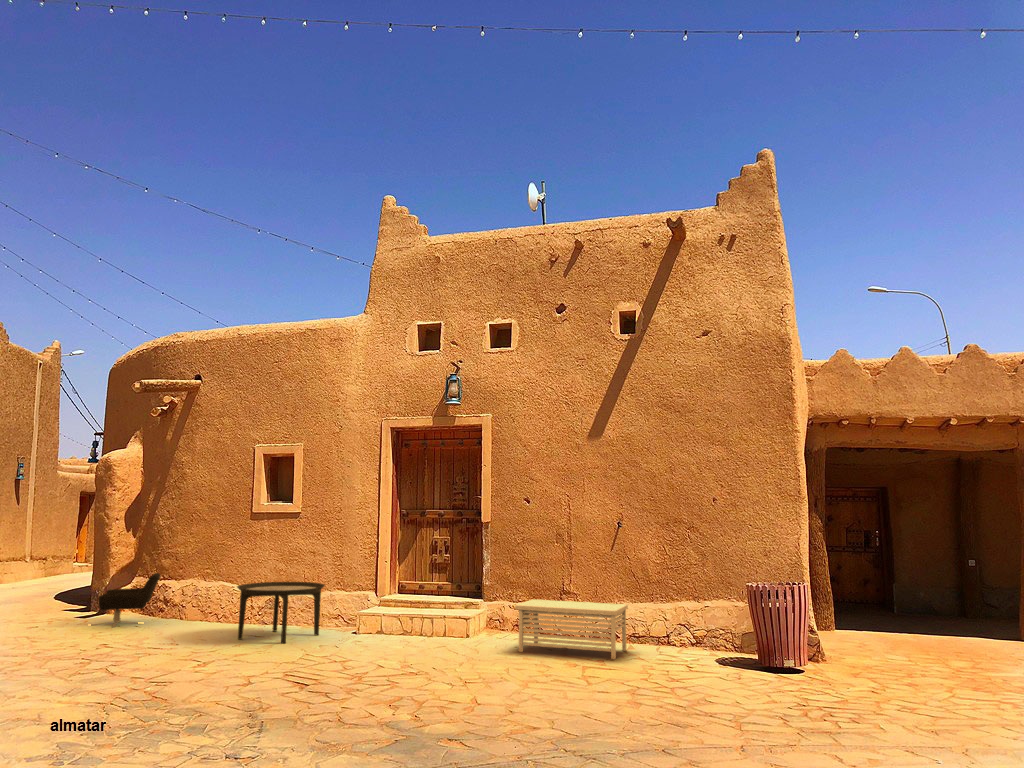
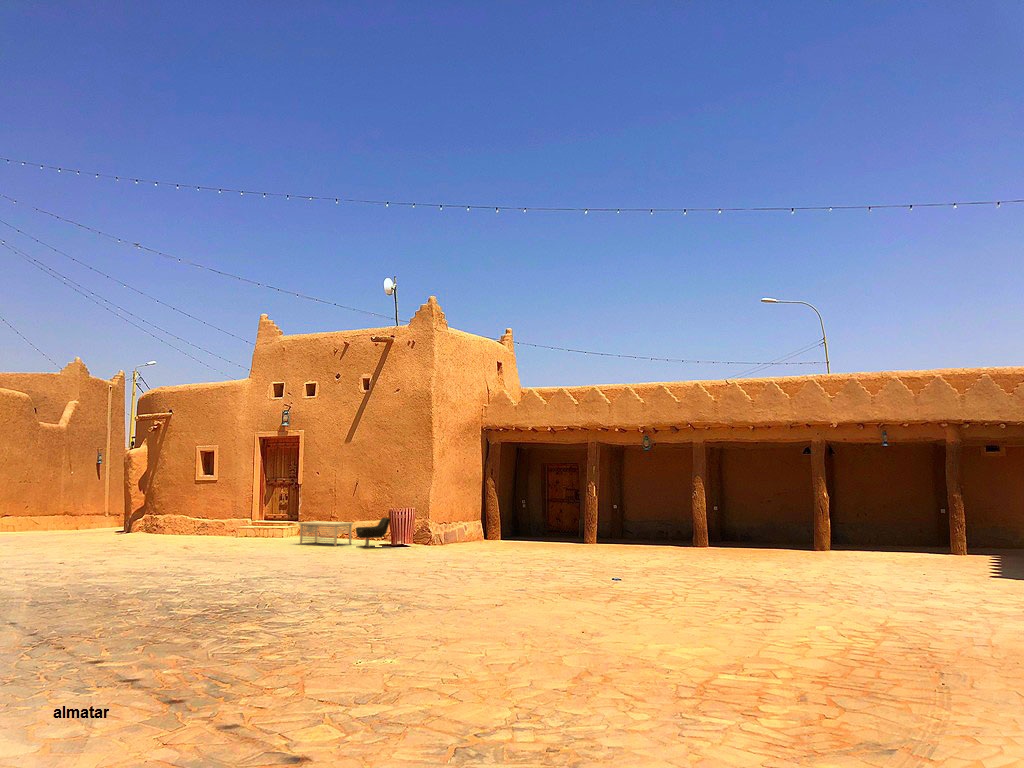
lounge chair: present [99,573,161,627] -> present [356,517,390,548]
round table: present [237,582,325,644] -> none [180,515,225,542]

